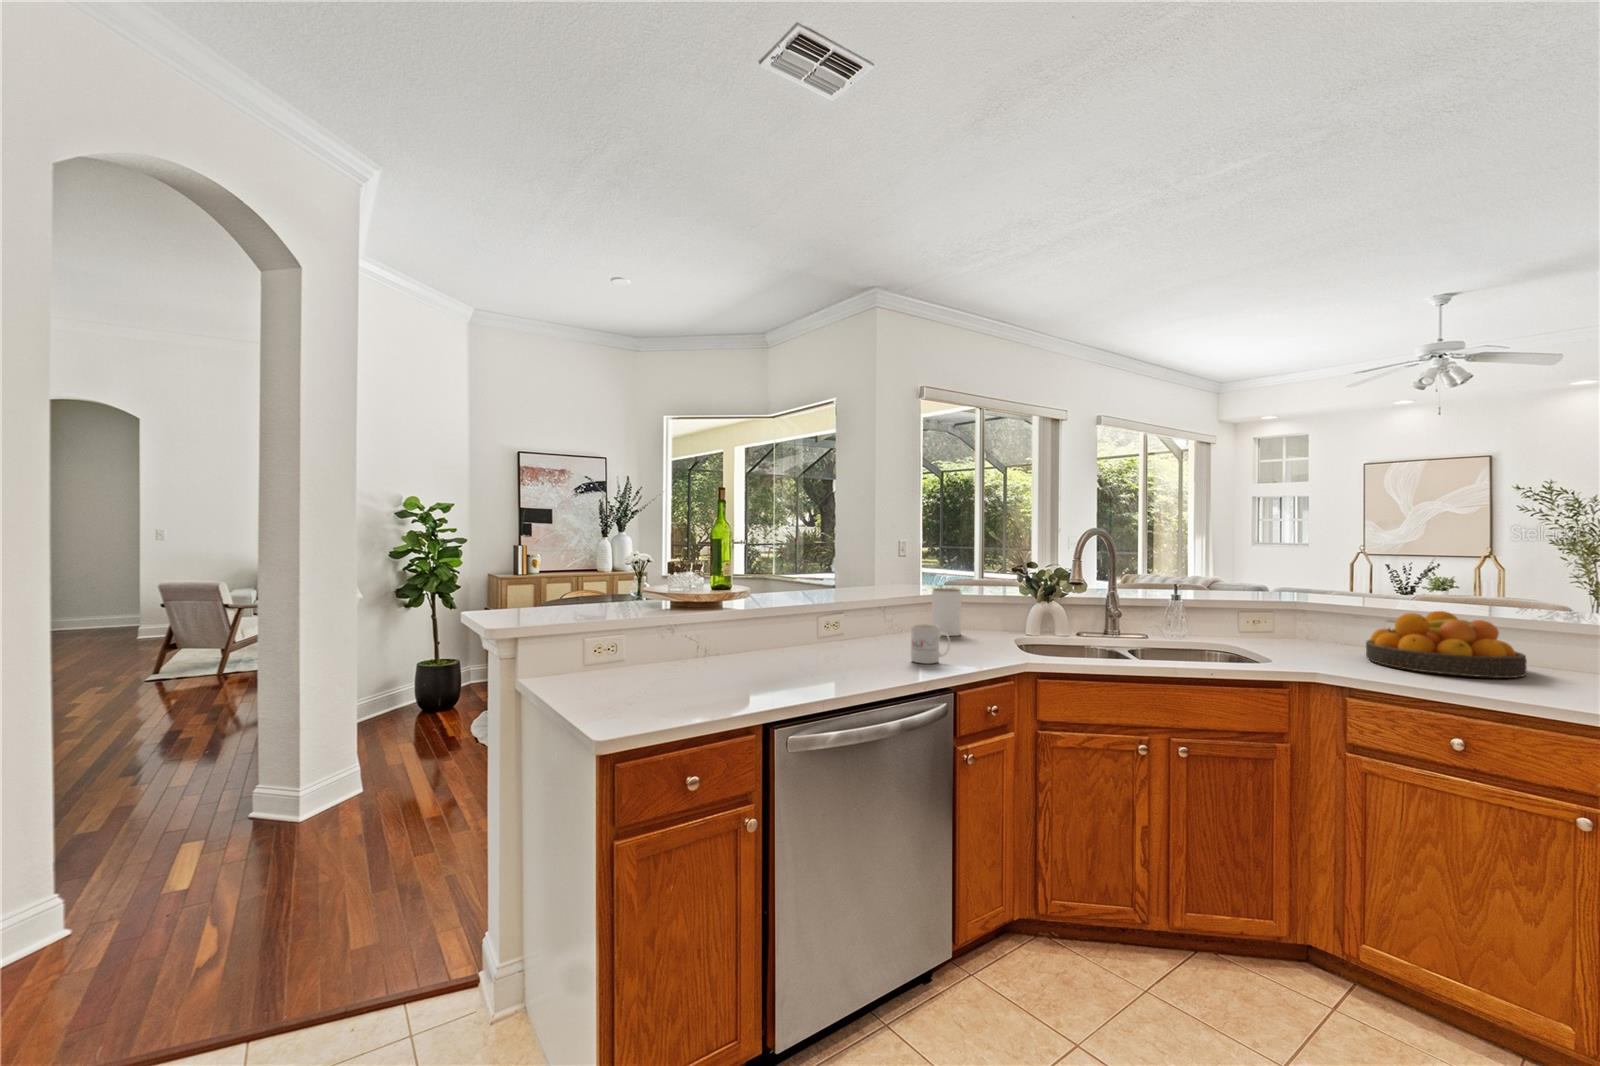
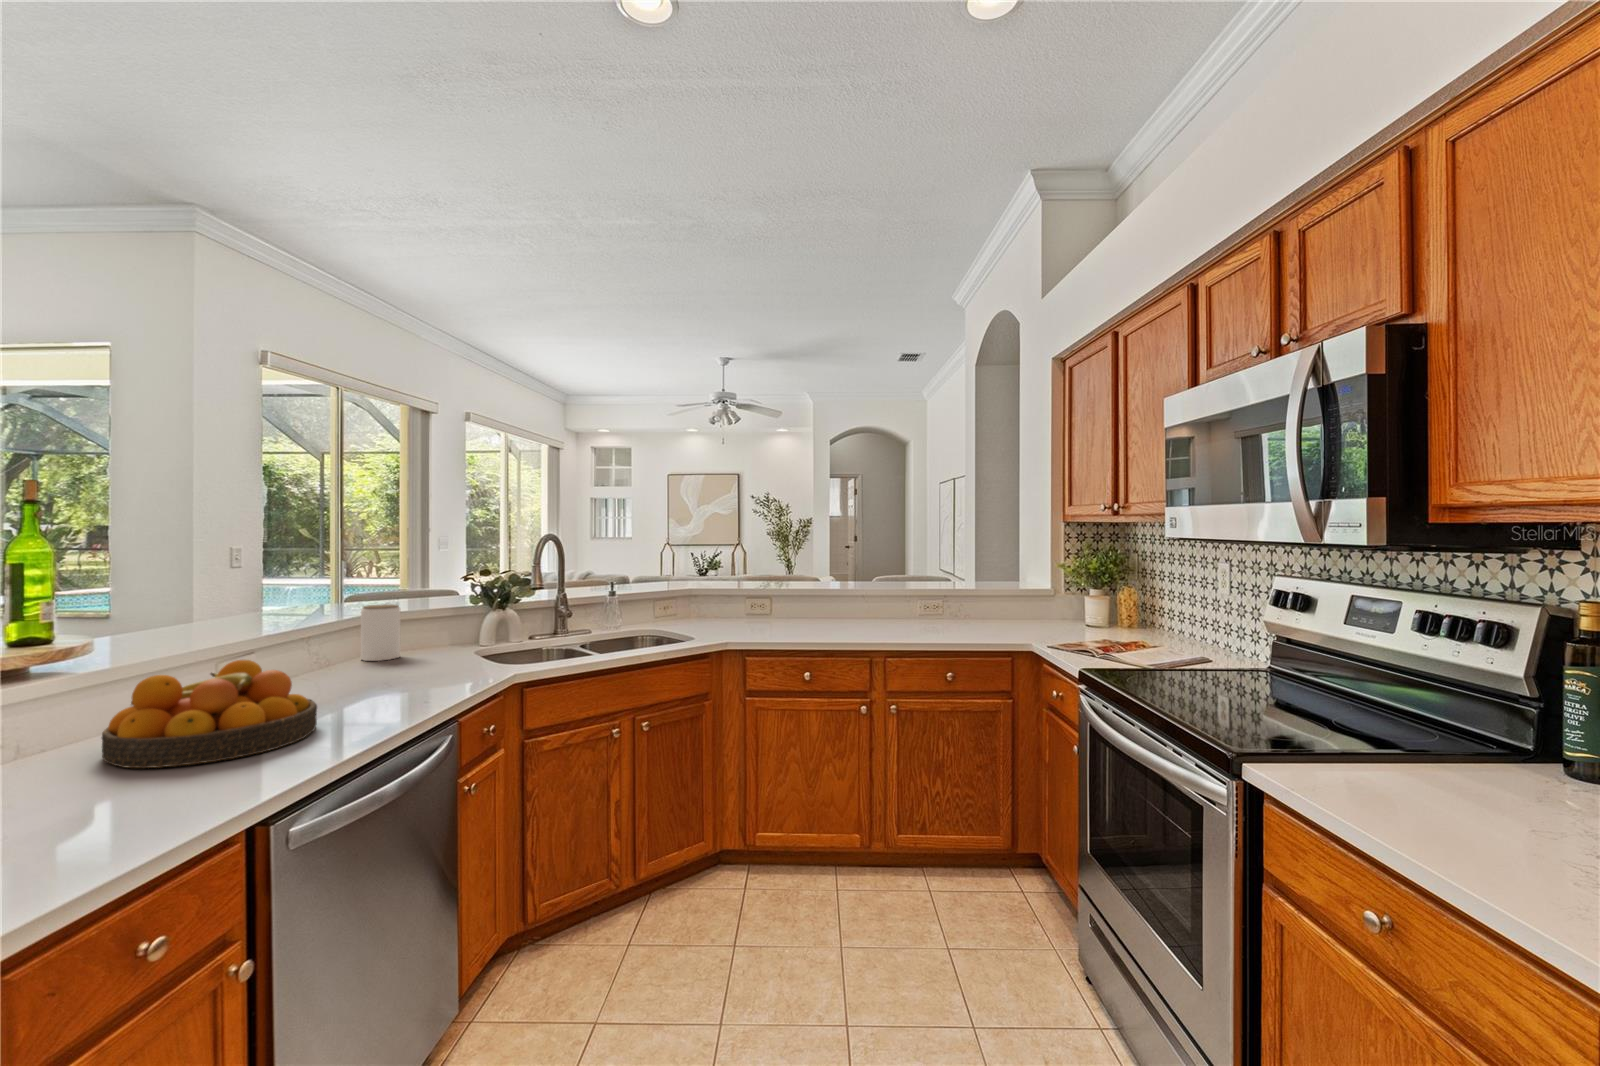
fruit bowl: present [1366,611,1527,678] -> present [102,660,317,768]
mug: present [911,624,950,664] -> none [381,650,431,697]

